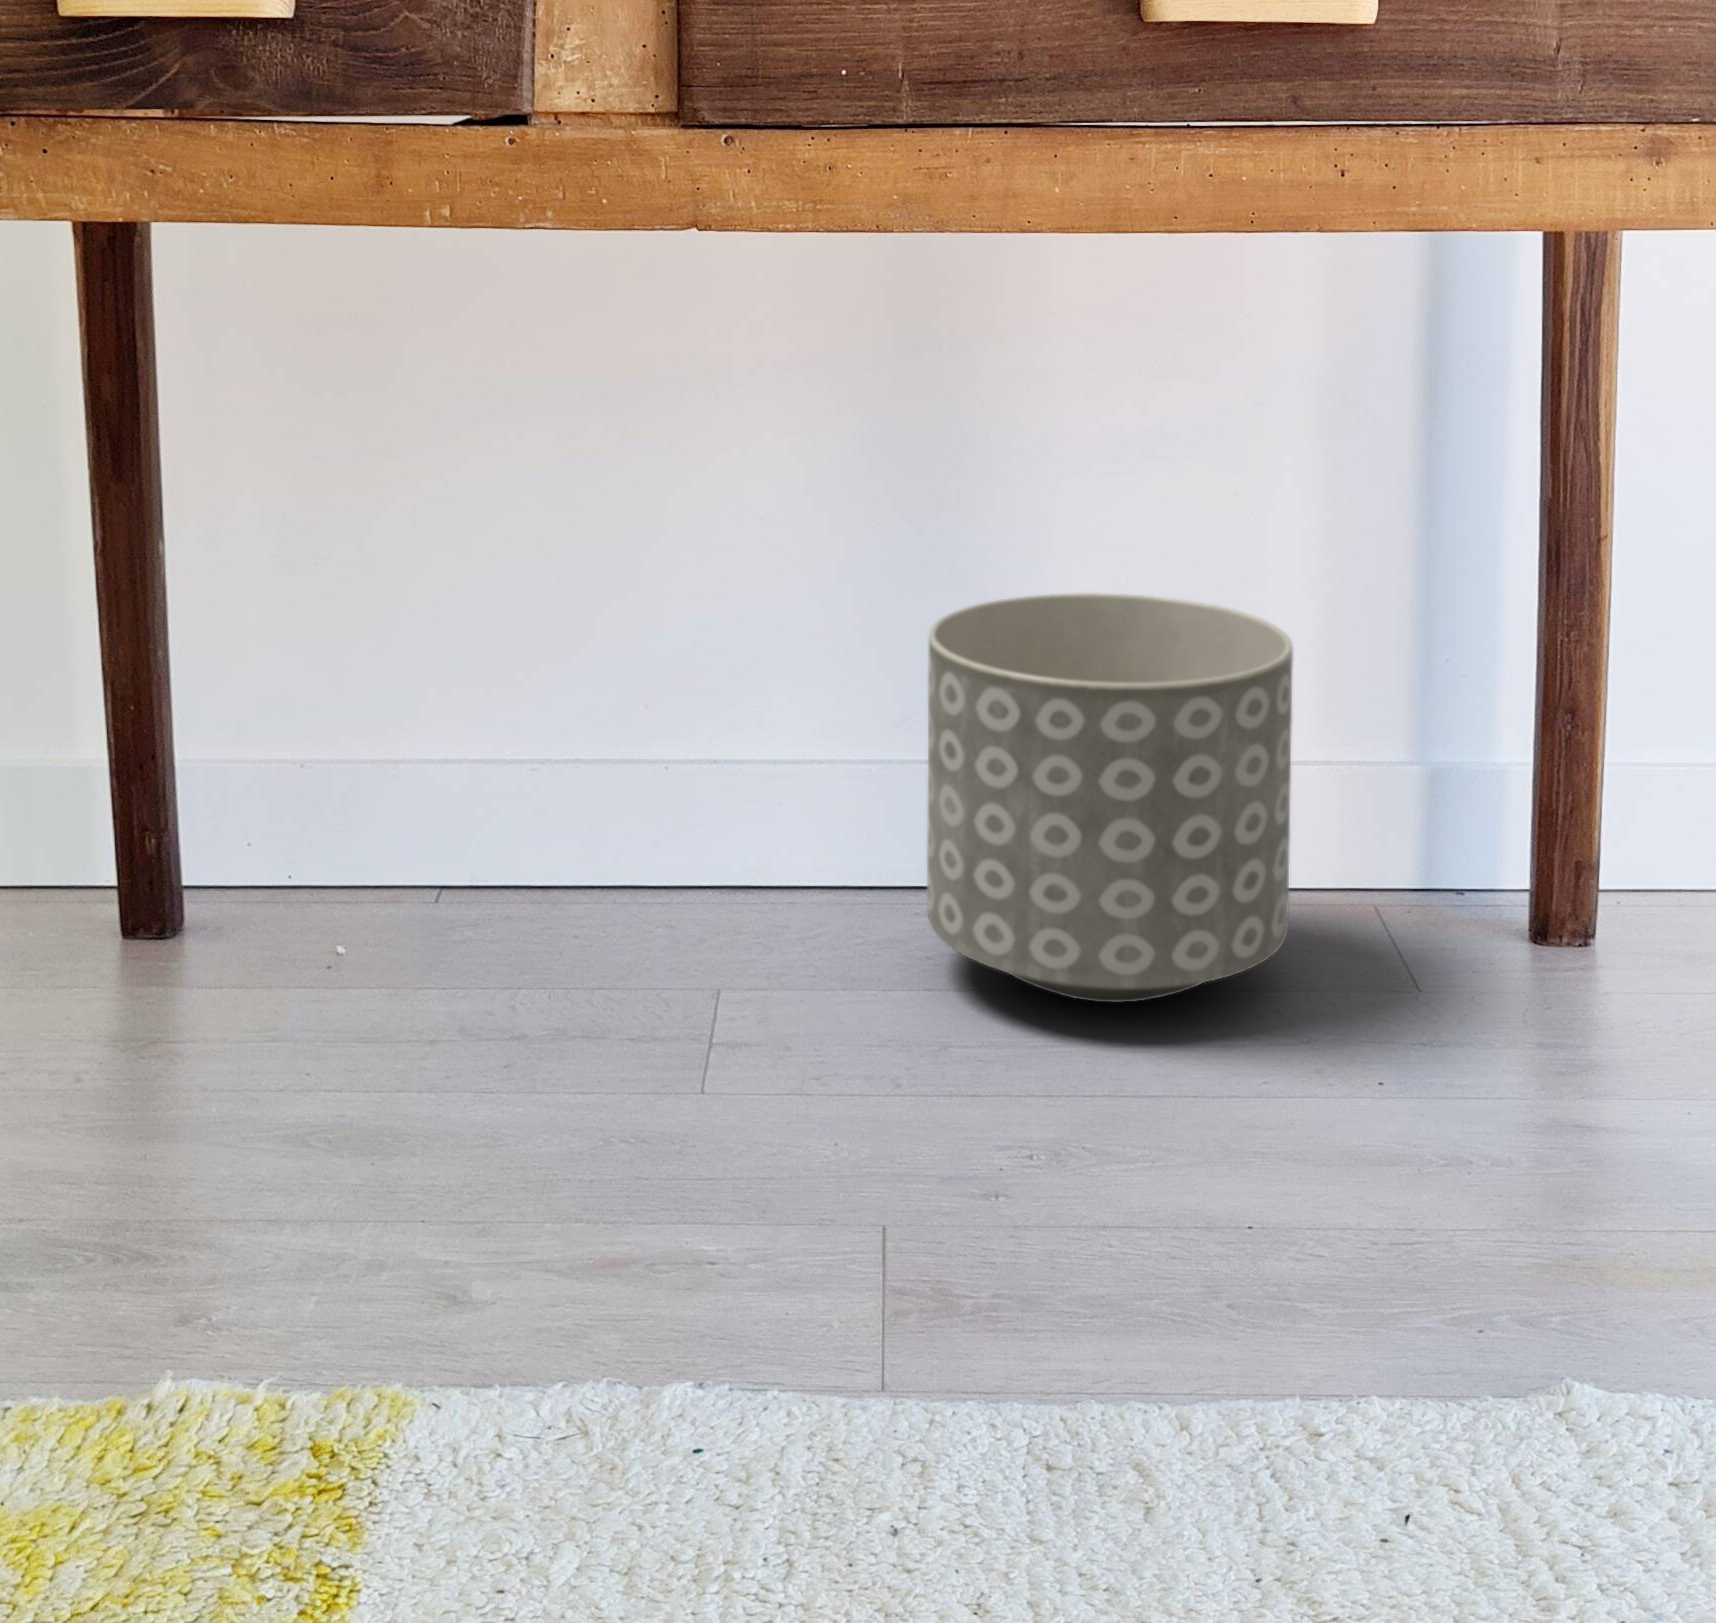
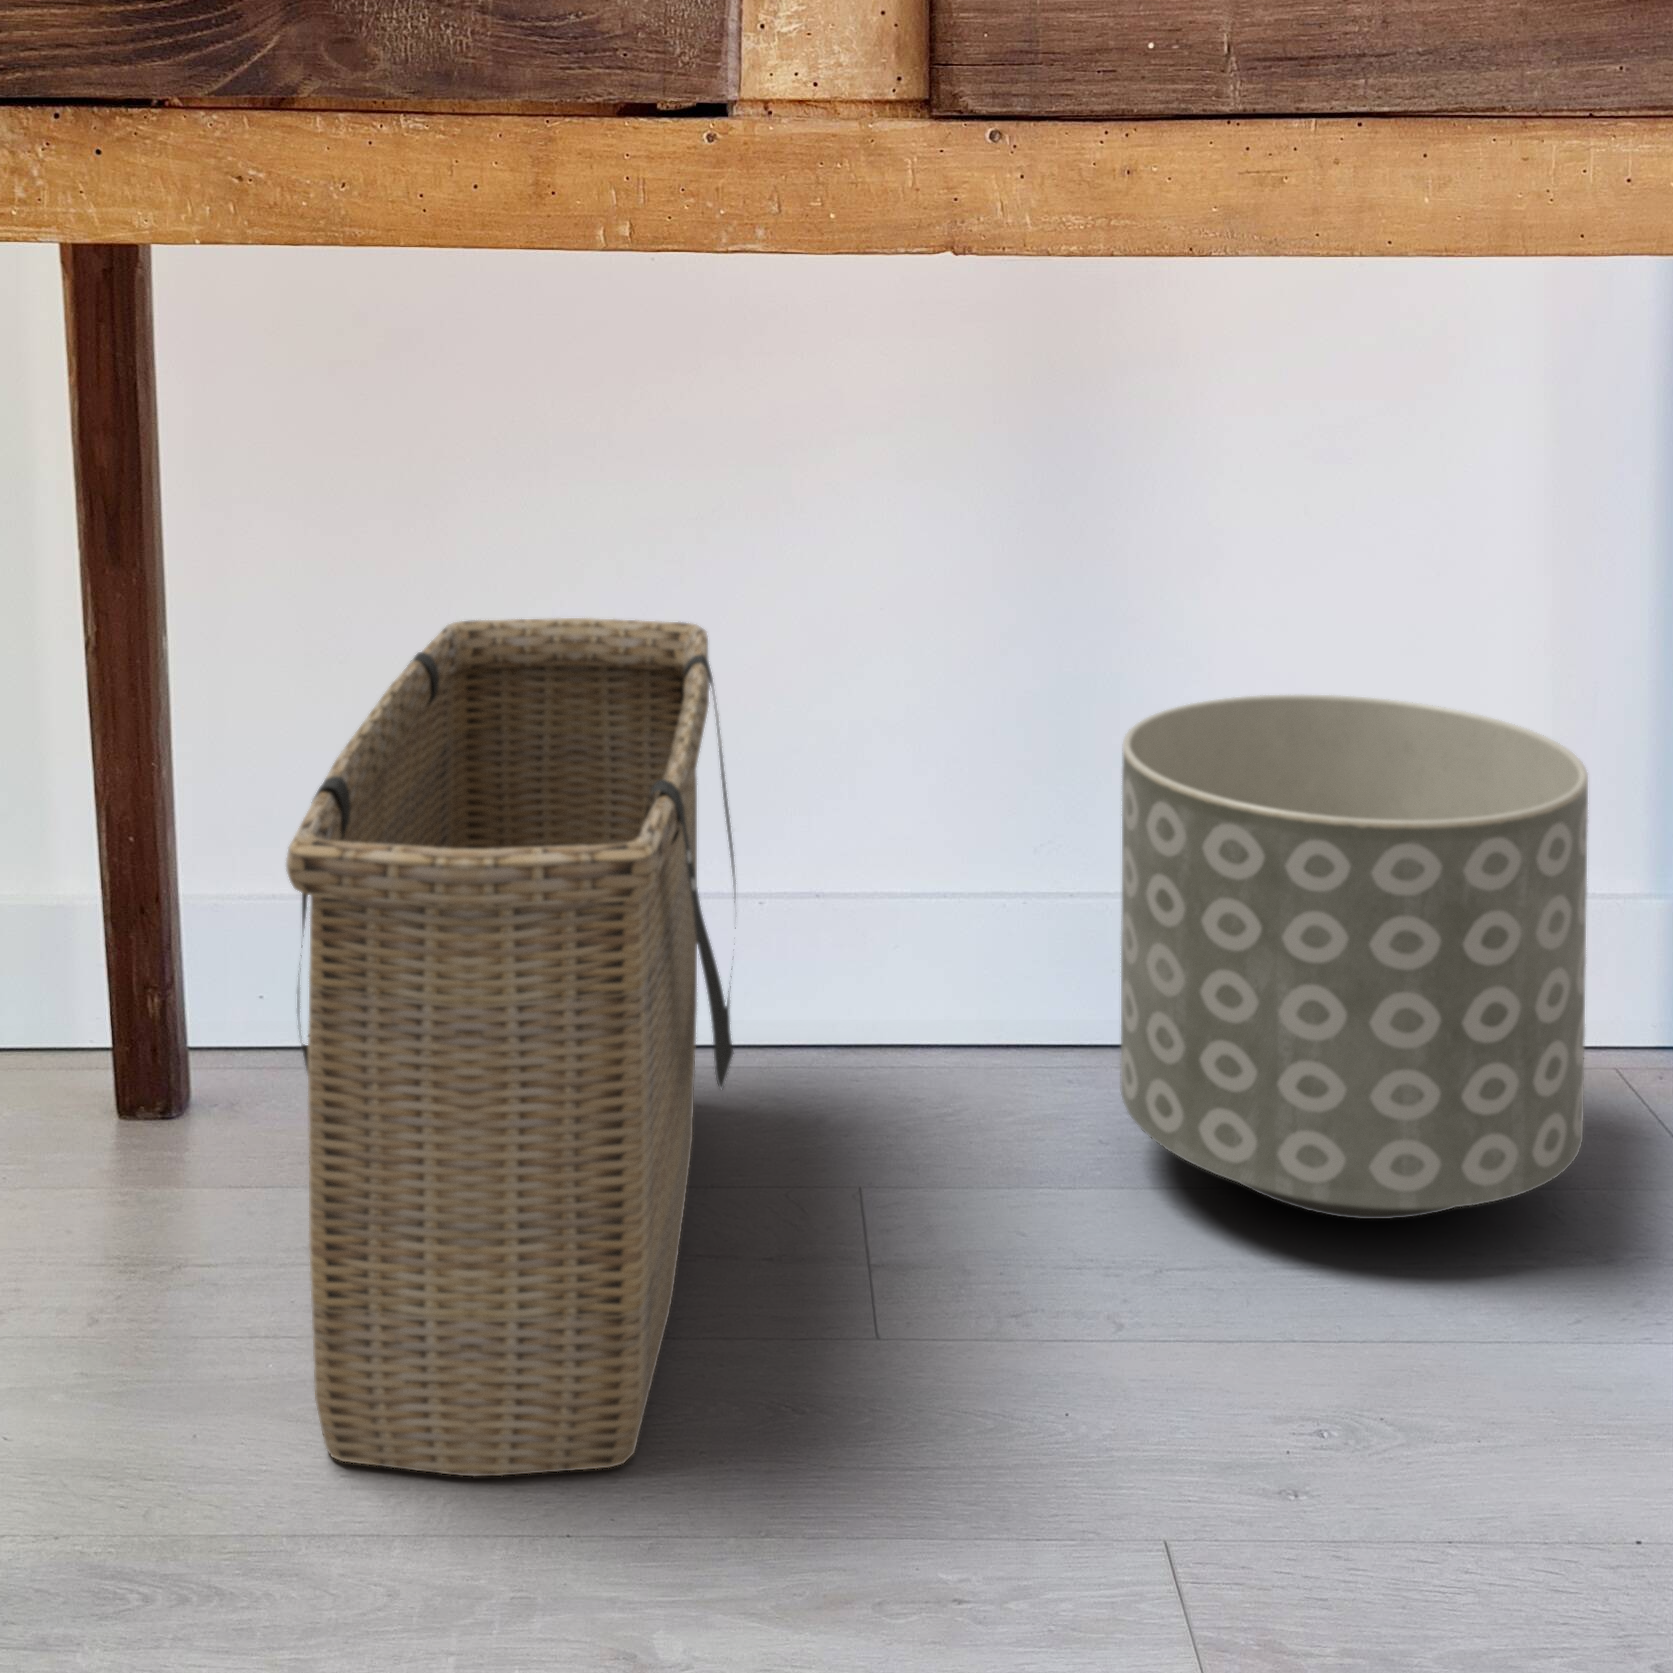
basket: none [213,531,616,1177] -> present [286,618,736,1476]

